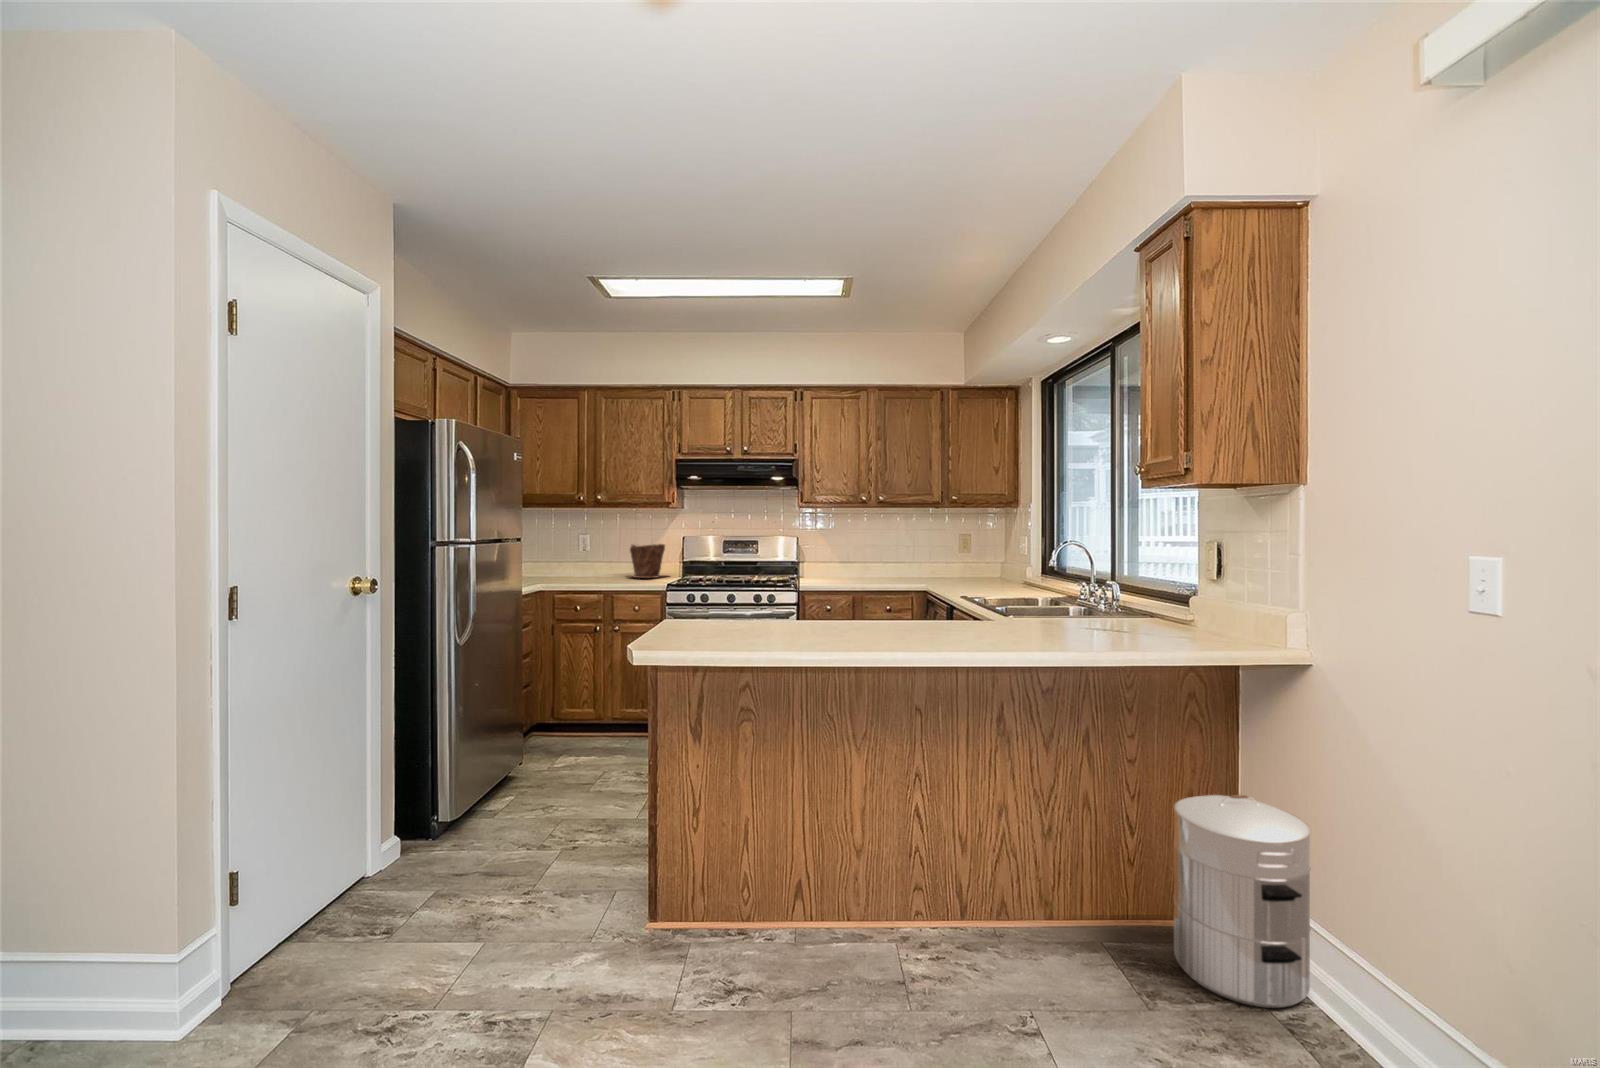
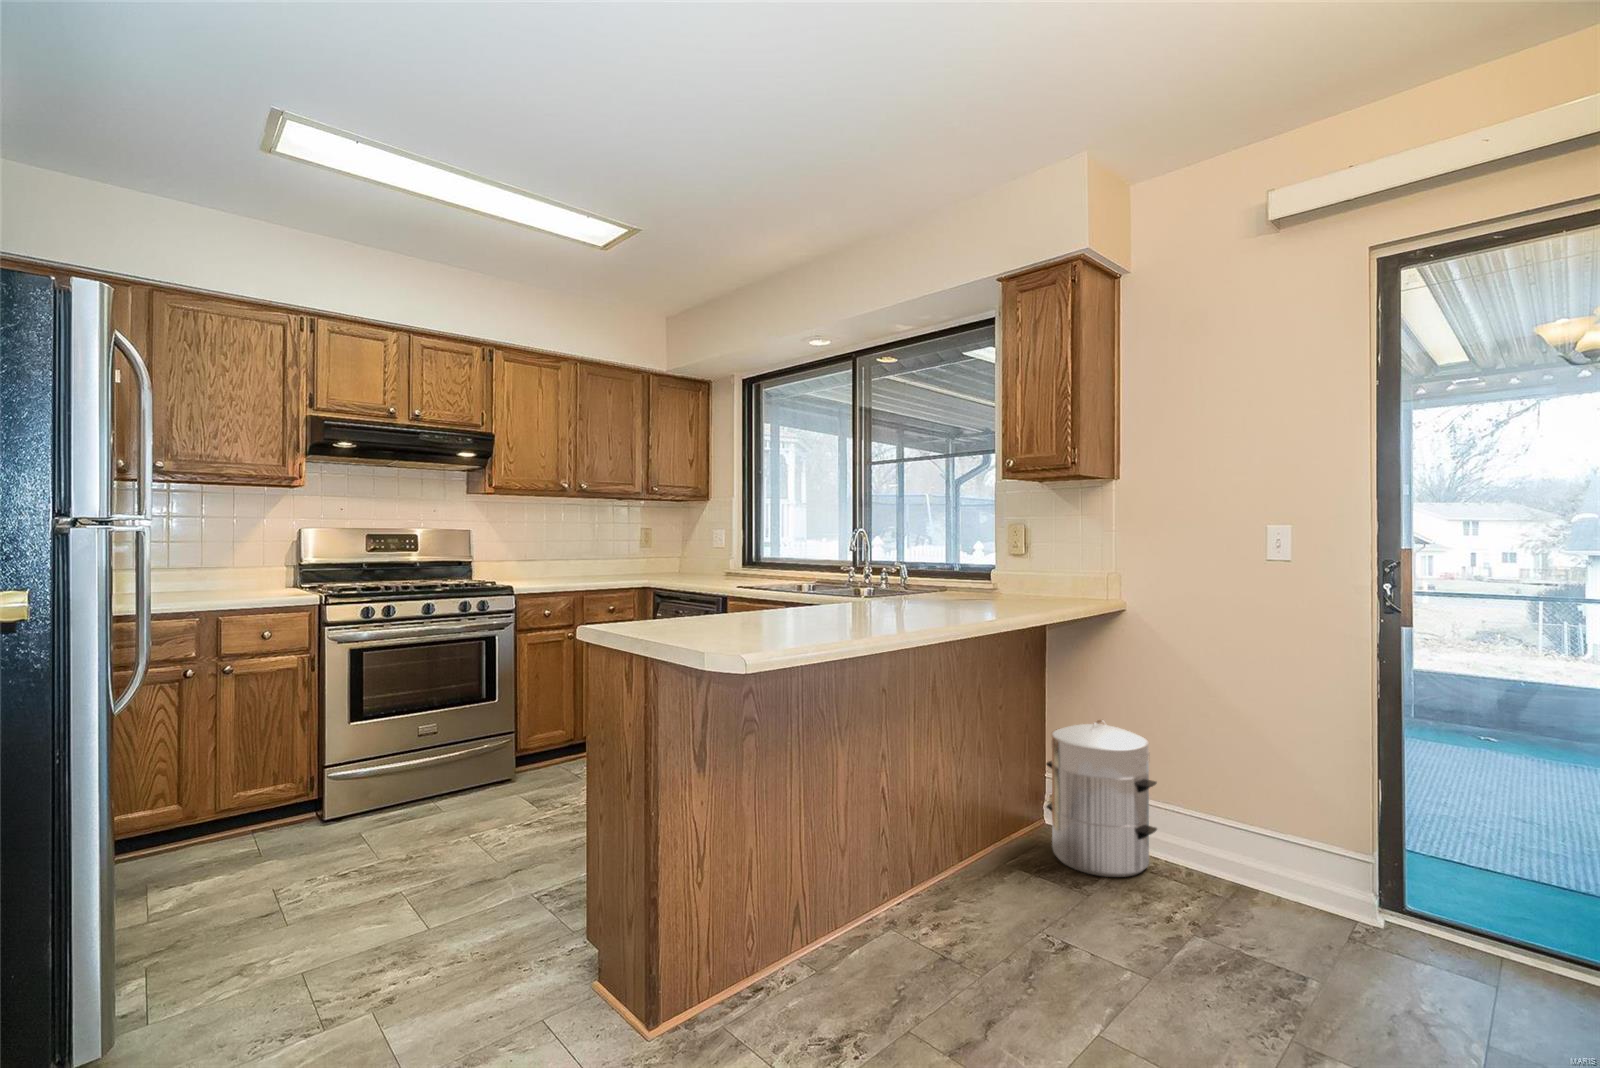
plant pot: present [630,544,665,578] -> none [203,539,284,592]

